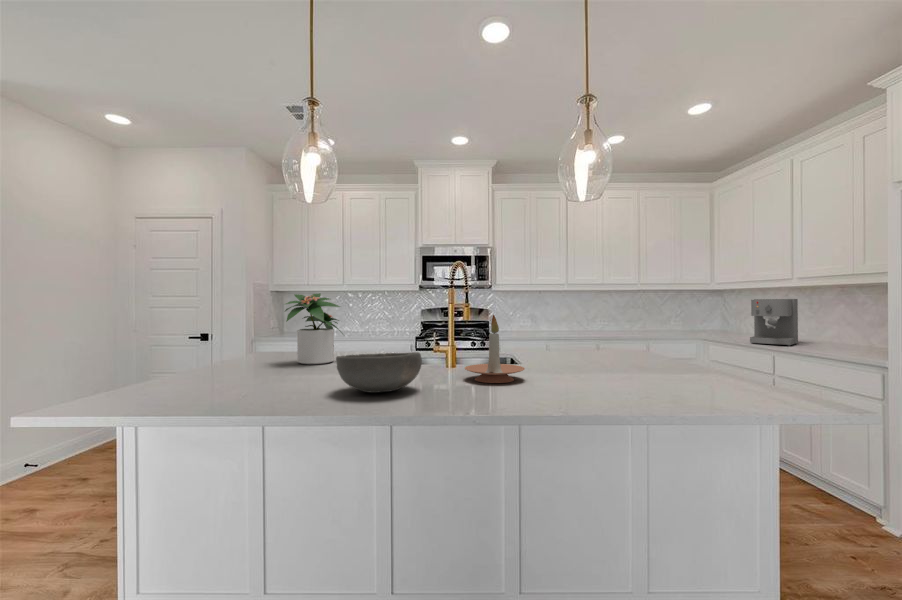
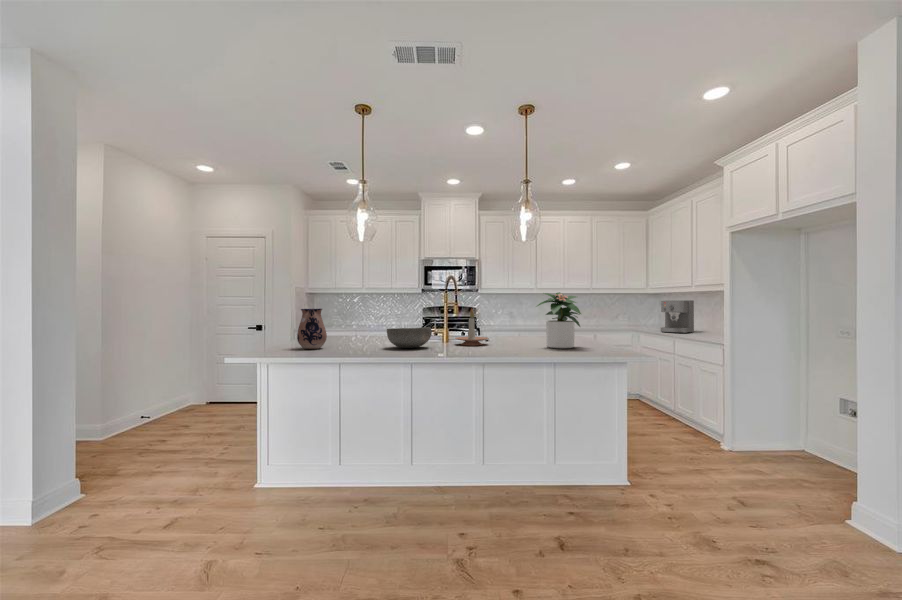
potted plant: present [285,293,343,365] -> present [537,292,581,349]
ceramic pitcher: none [166,319,227,396] -> present [297,309,327,349]

